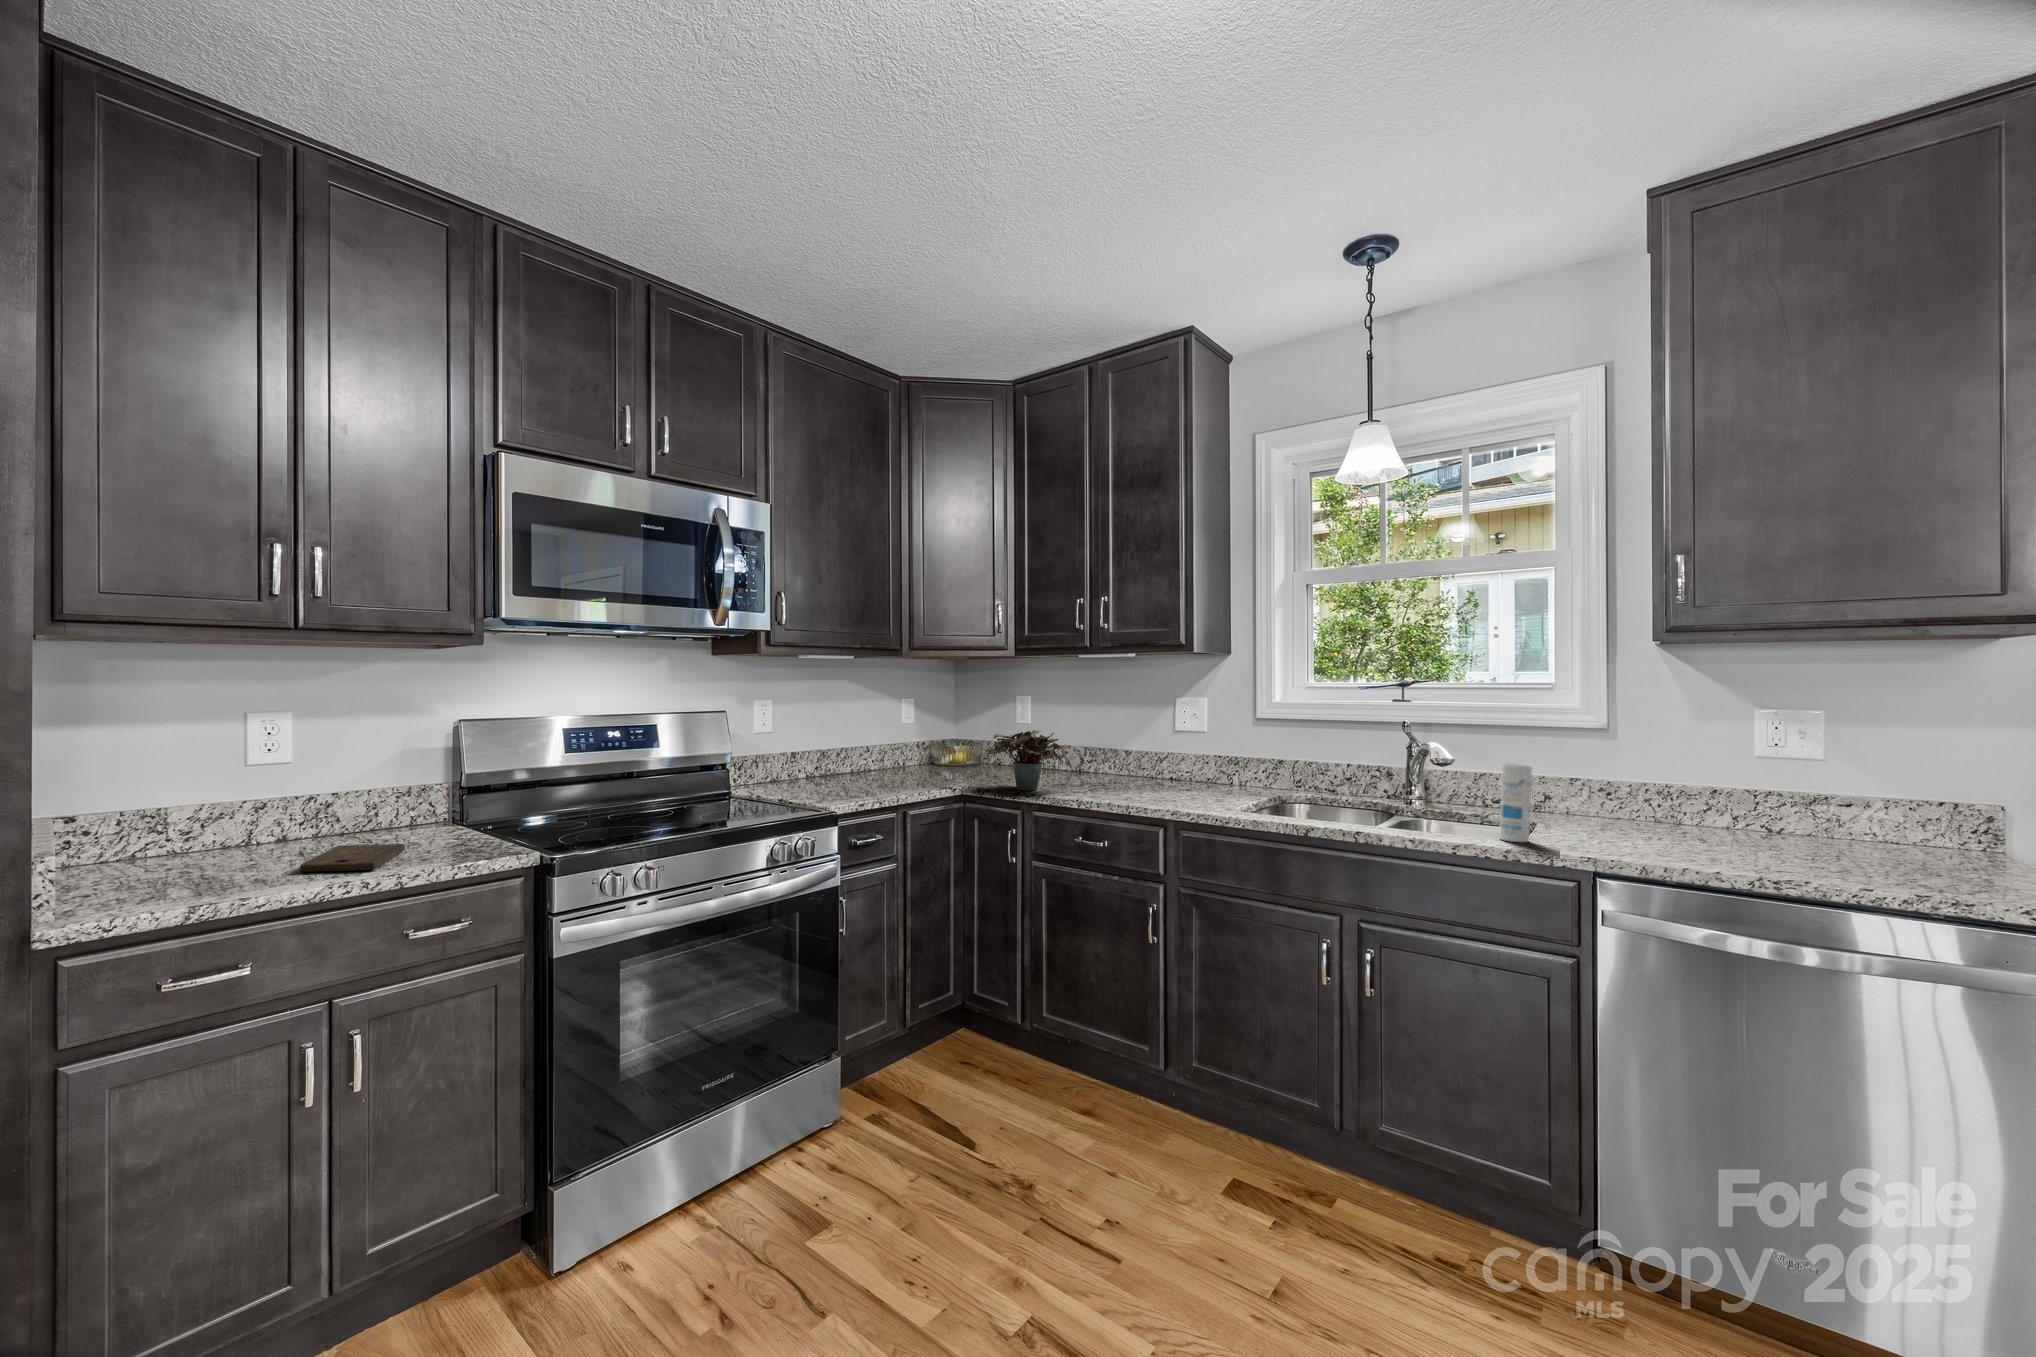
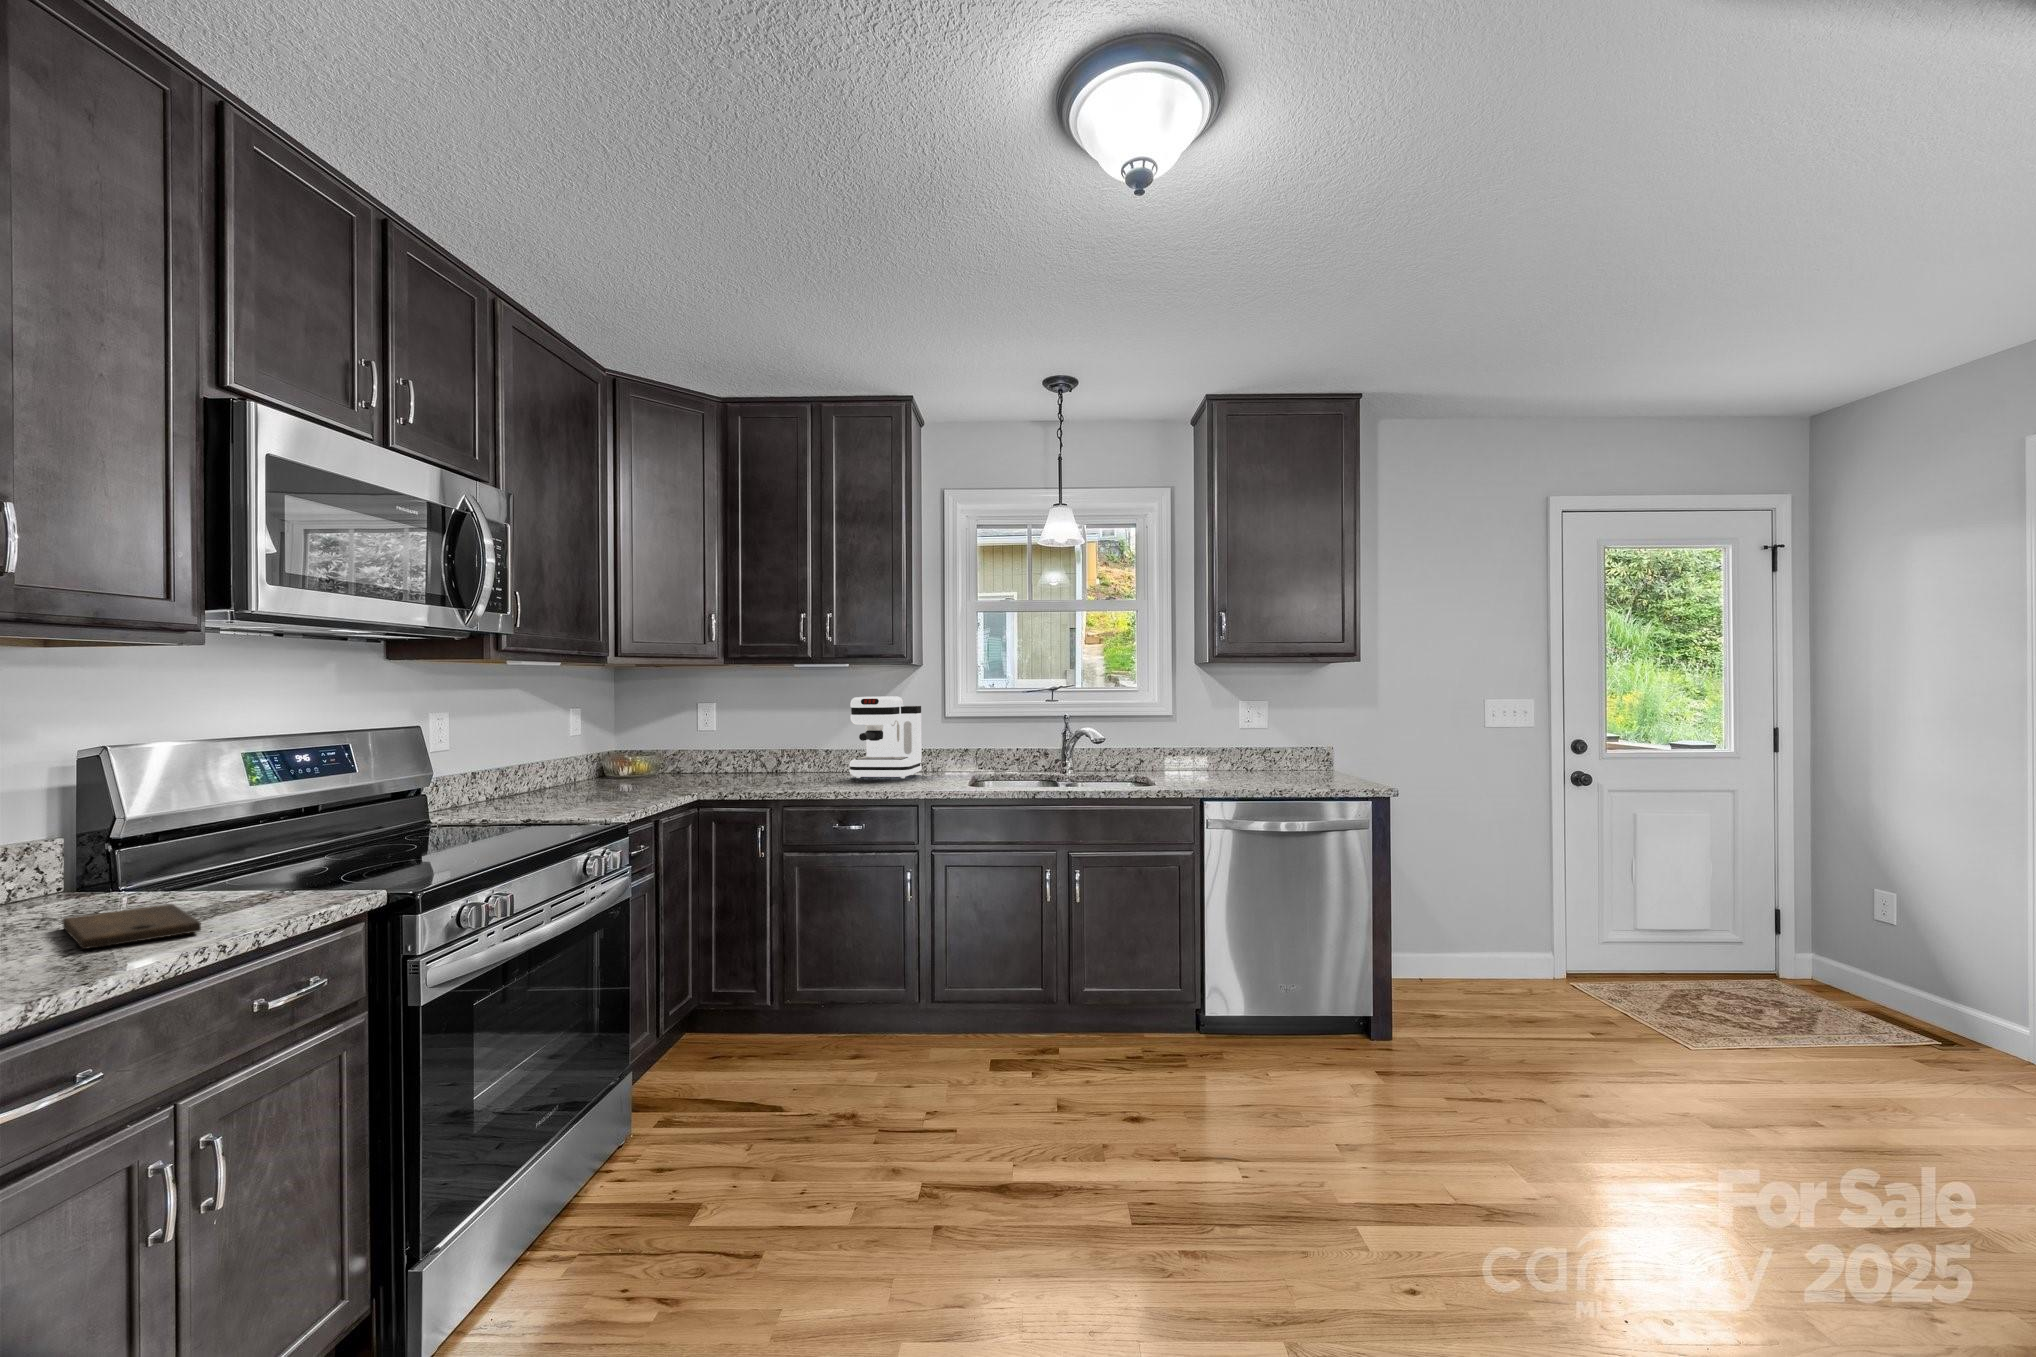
coffee maker: none [1133,705,1214,791] -> present [849,697,922,778]
potted plant: present [985,730,1071,790] -> none [718,727,804,790]
canister: present [1499,763,1532,842] -> none [1200,722,1222,784]

